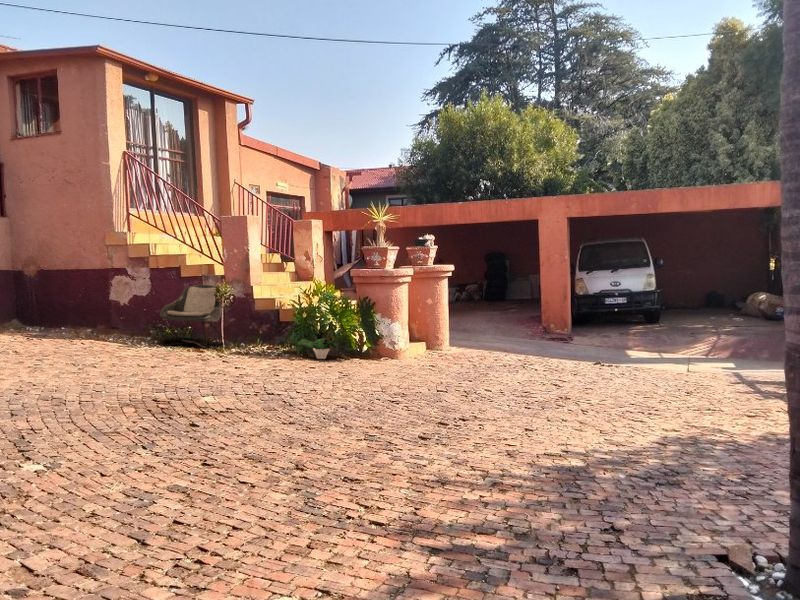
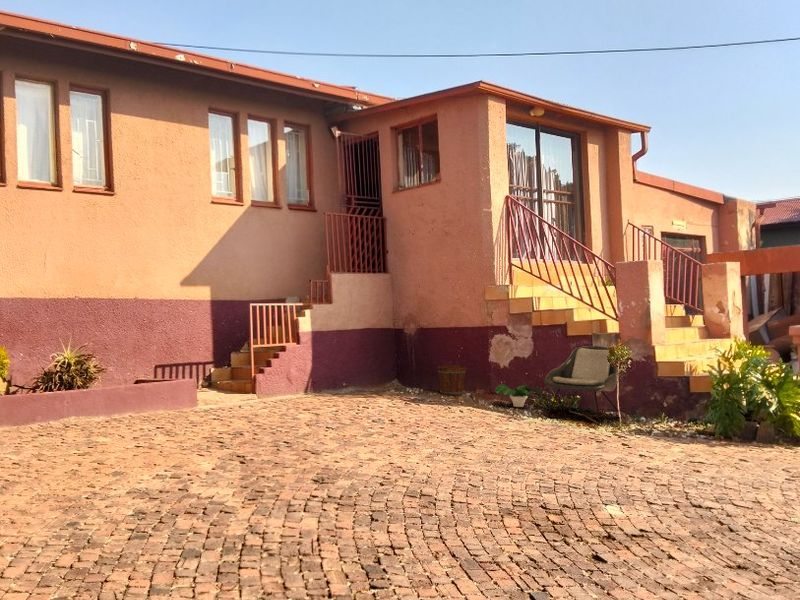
bucket: none [59,304,87,332] -> present [438,364,466,395]
potted plant: present [297,338,342,359] -> present [495,384,542,407]

